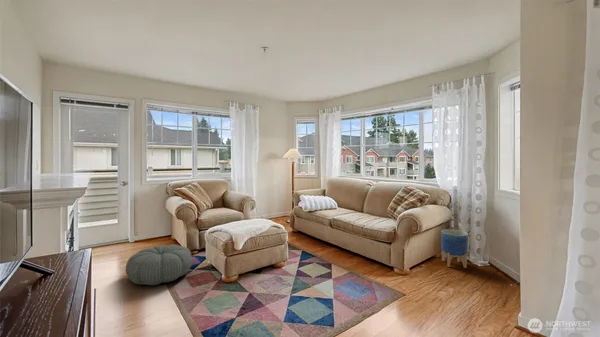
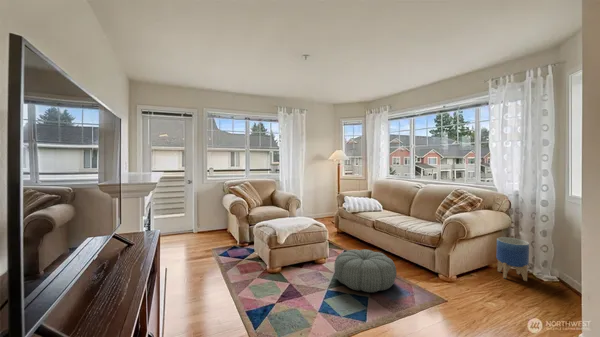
pouf: present [126,245,192,285] -> present [334,249,396,292]

